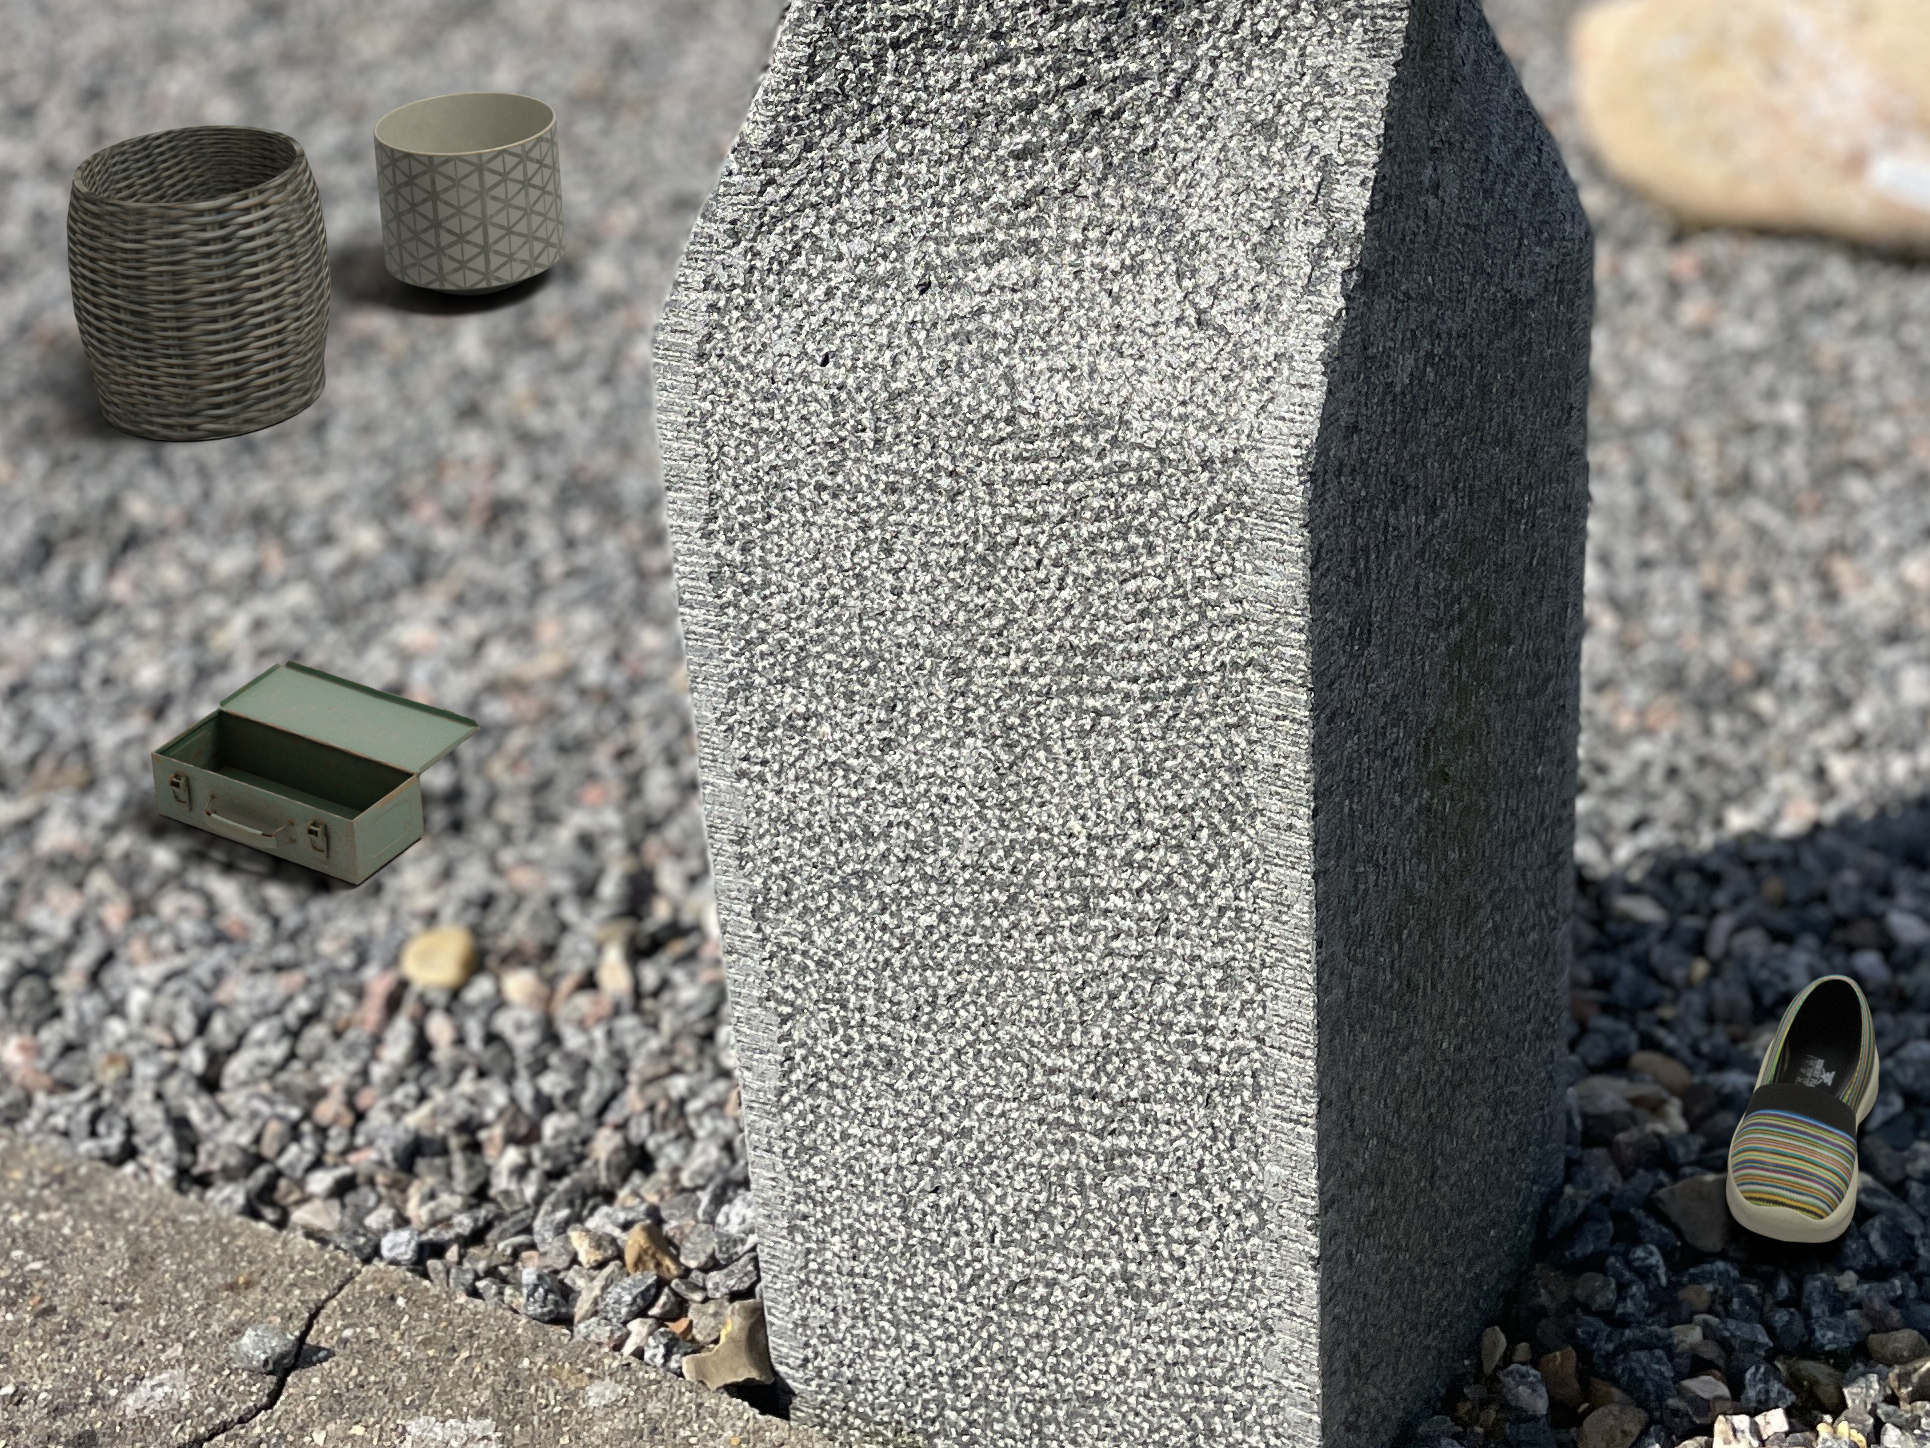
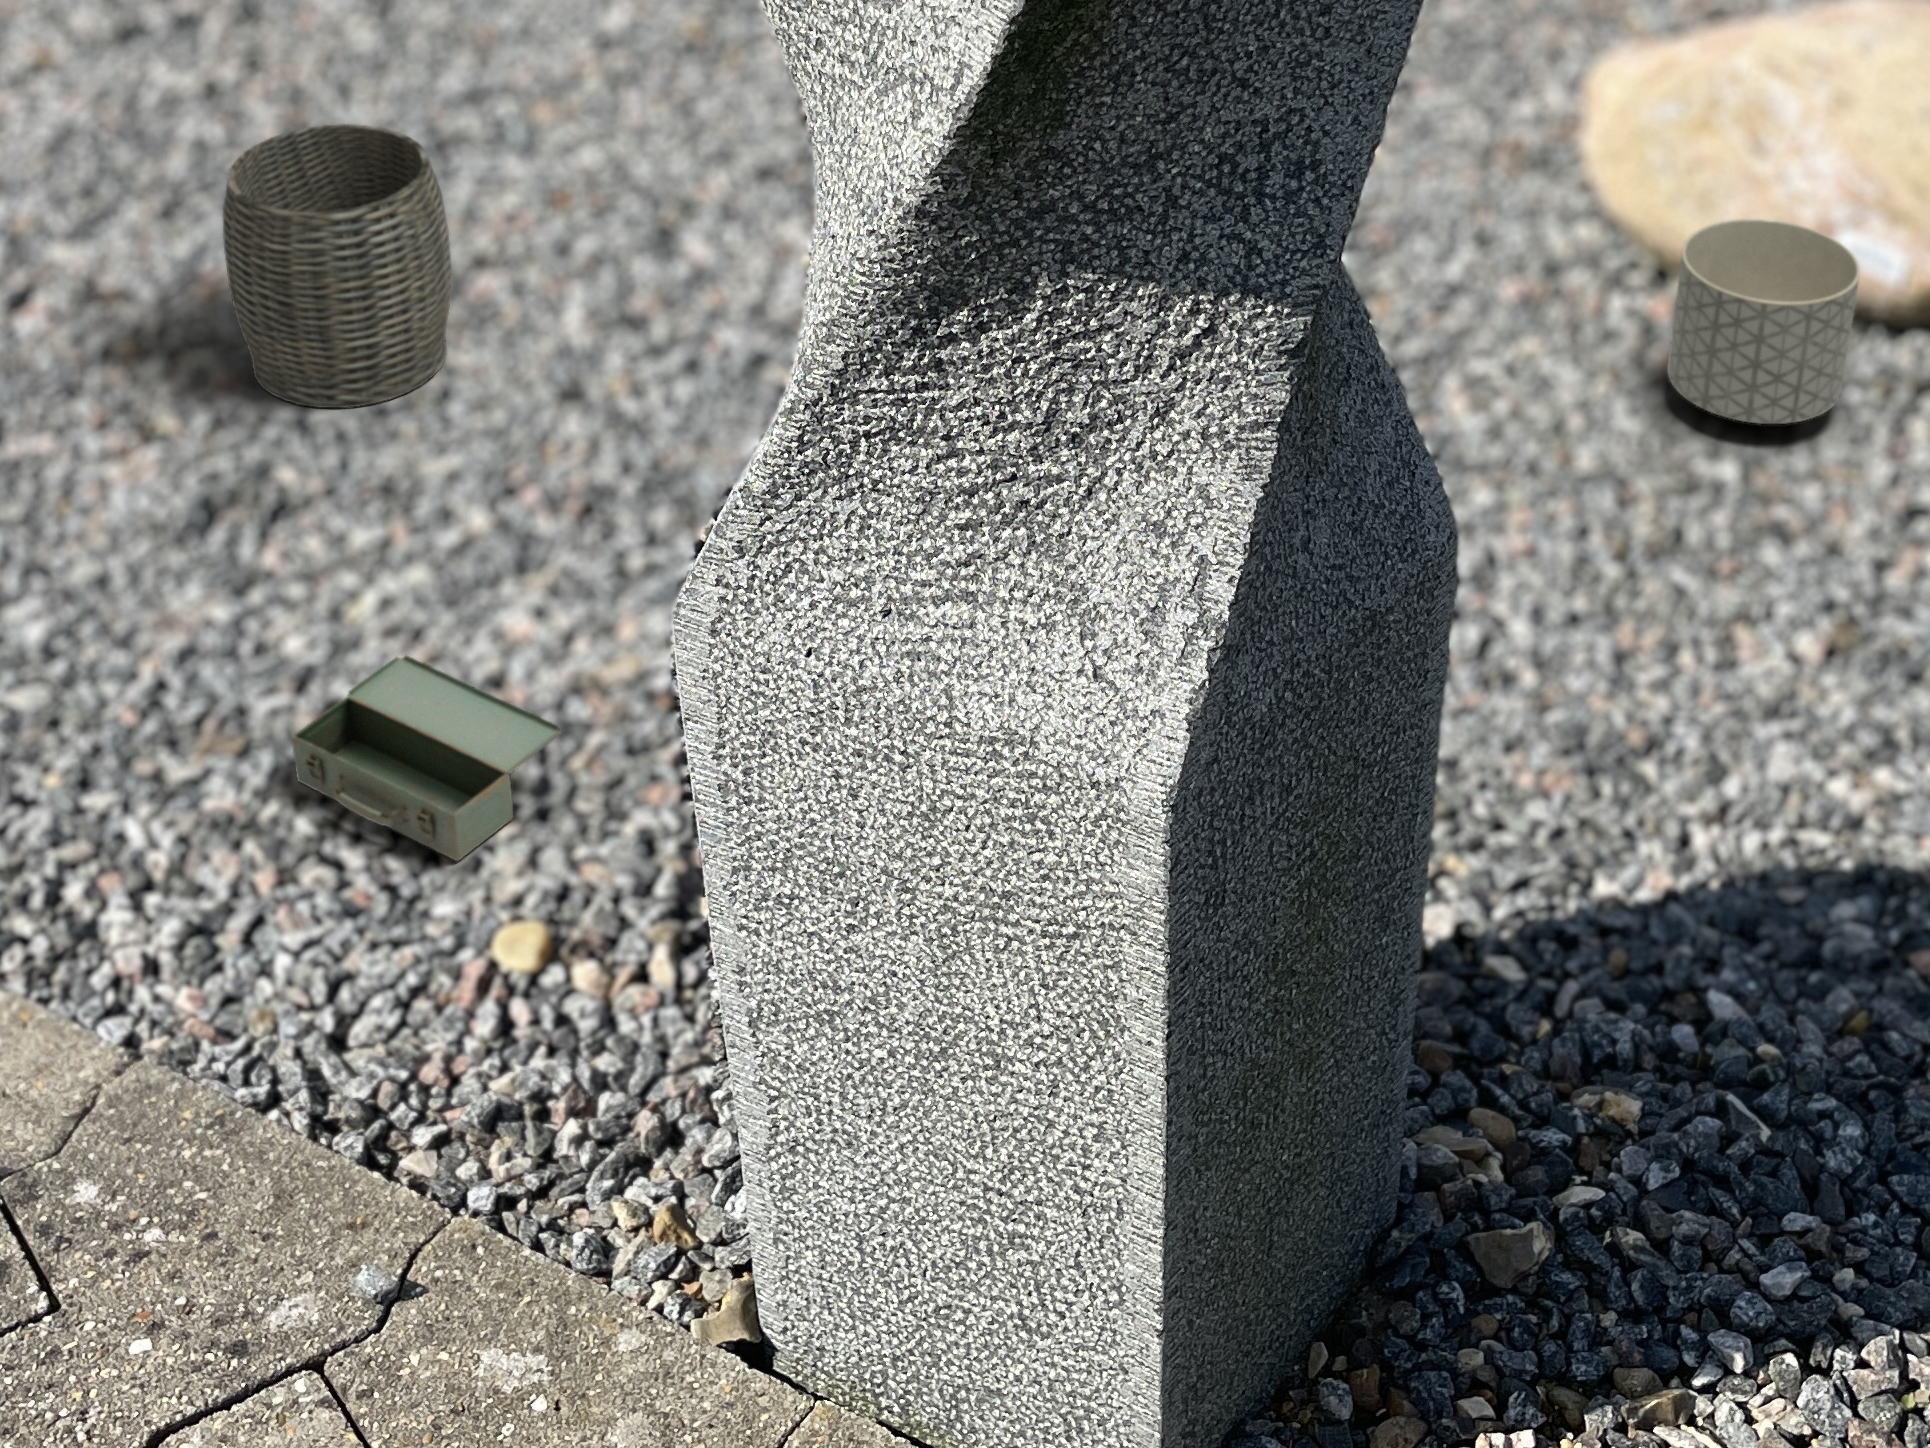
planter: present [373,91,565,296] -> present [1667,219,1860,424]
shoe: present [1726,975,1879,1243] -> none [1524,1068,1669,1292]

